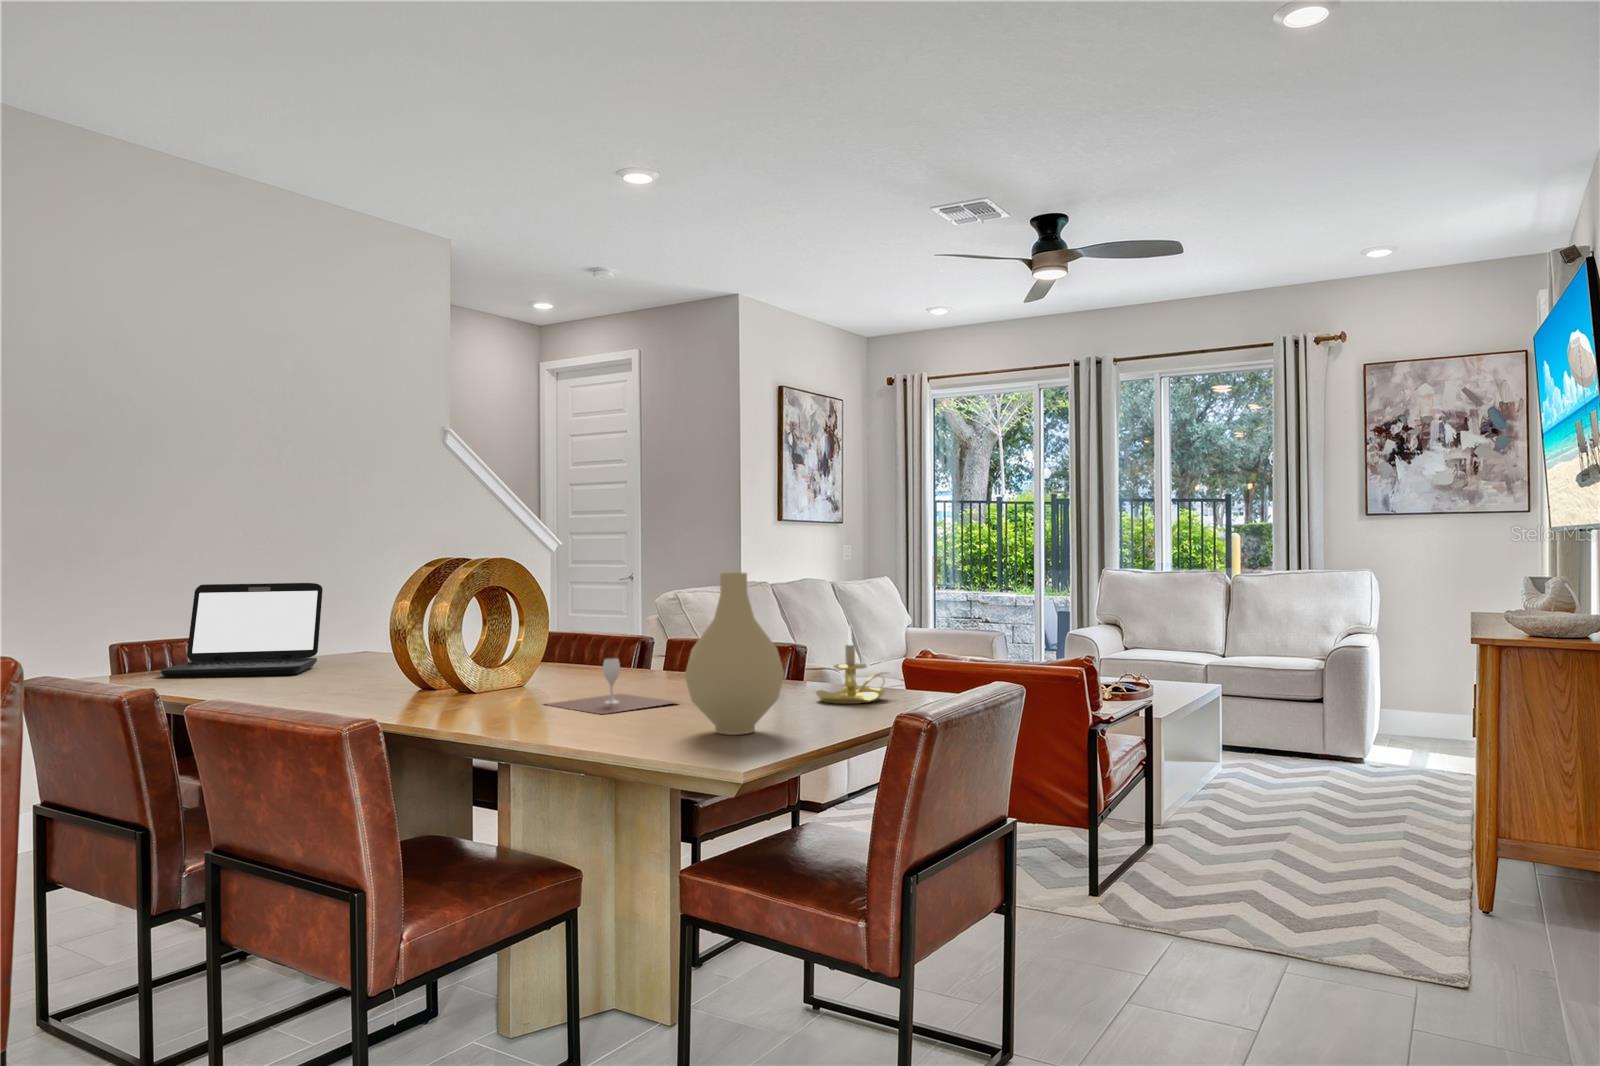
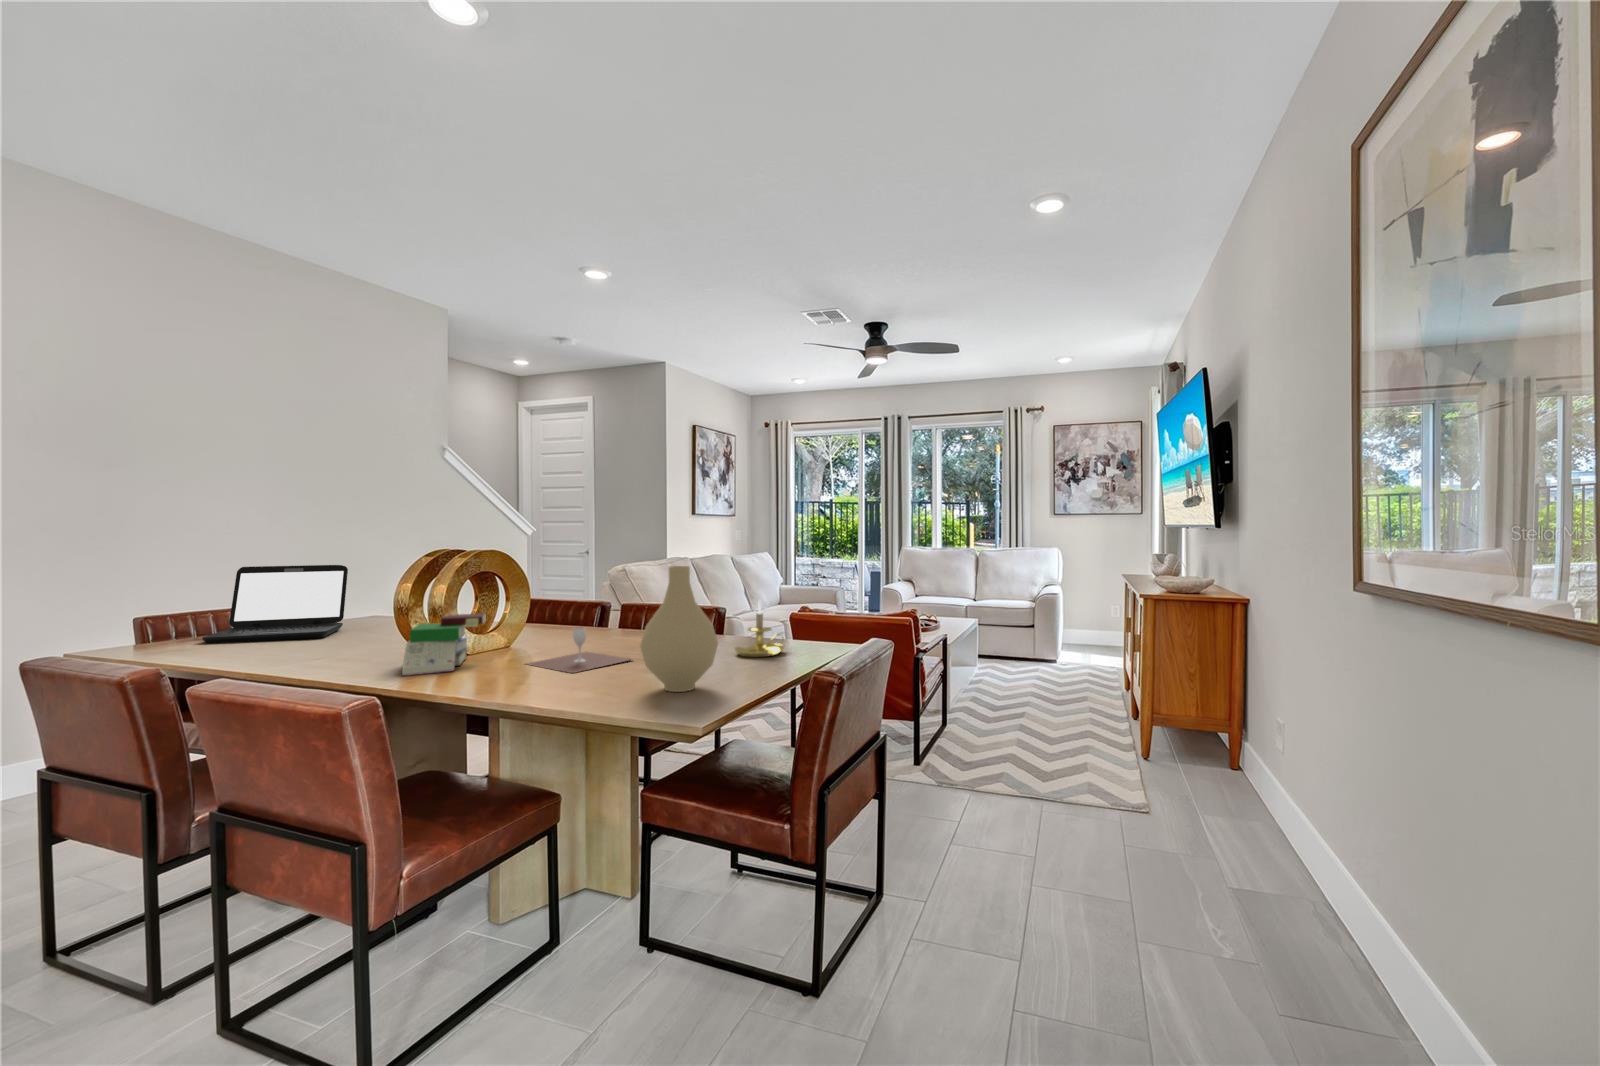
book: none [397,640,495,713] -> present [402,613,486,676]

